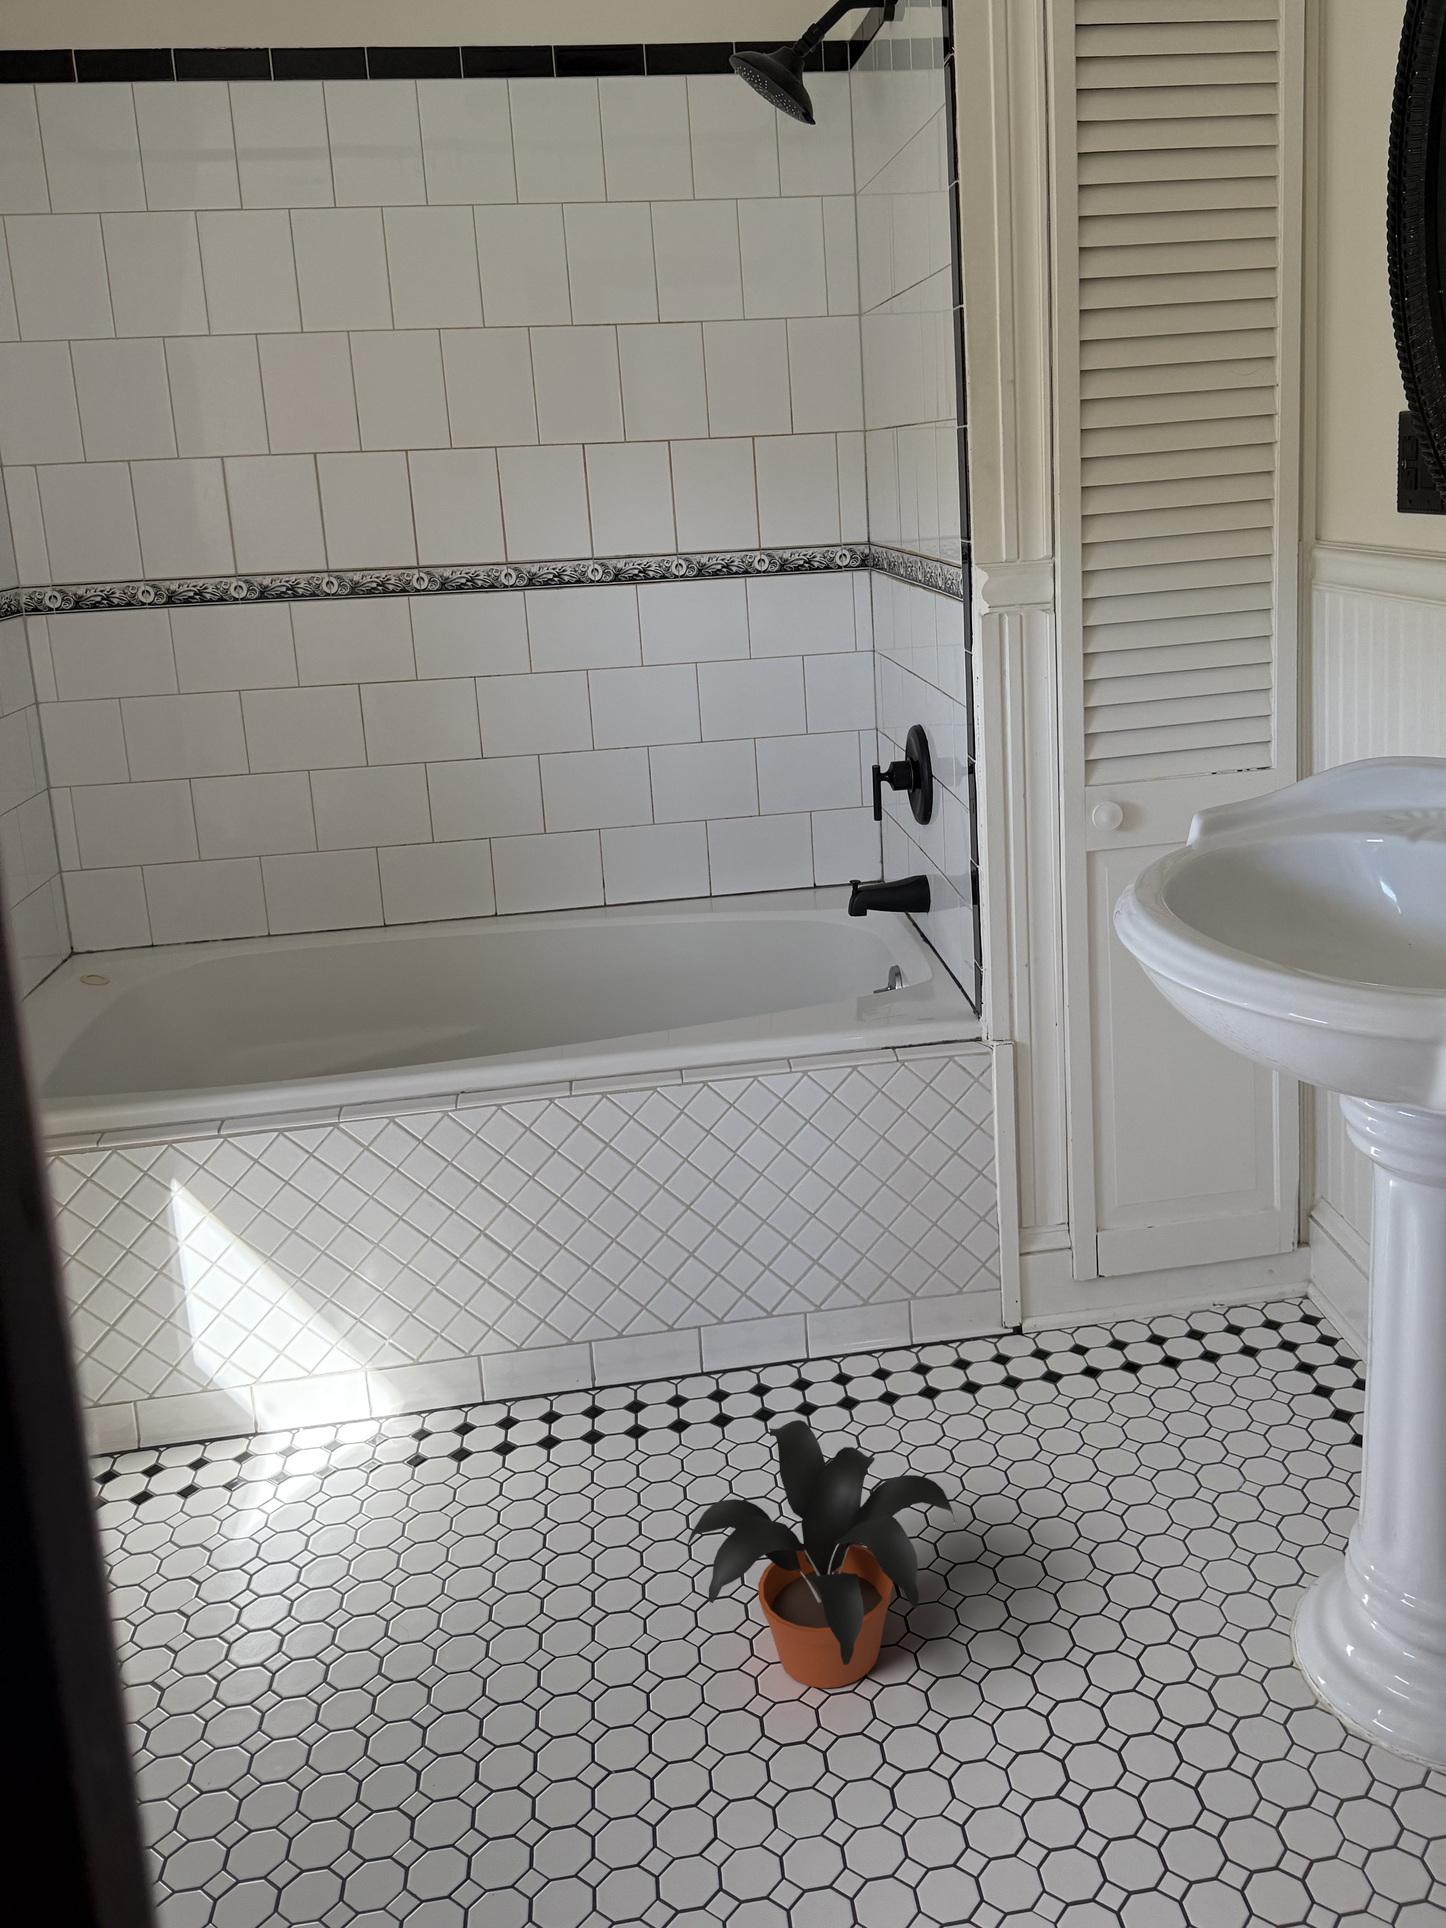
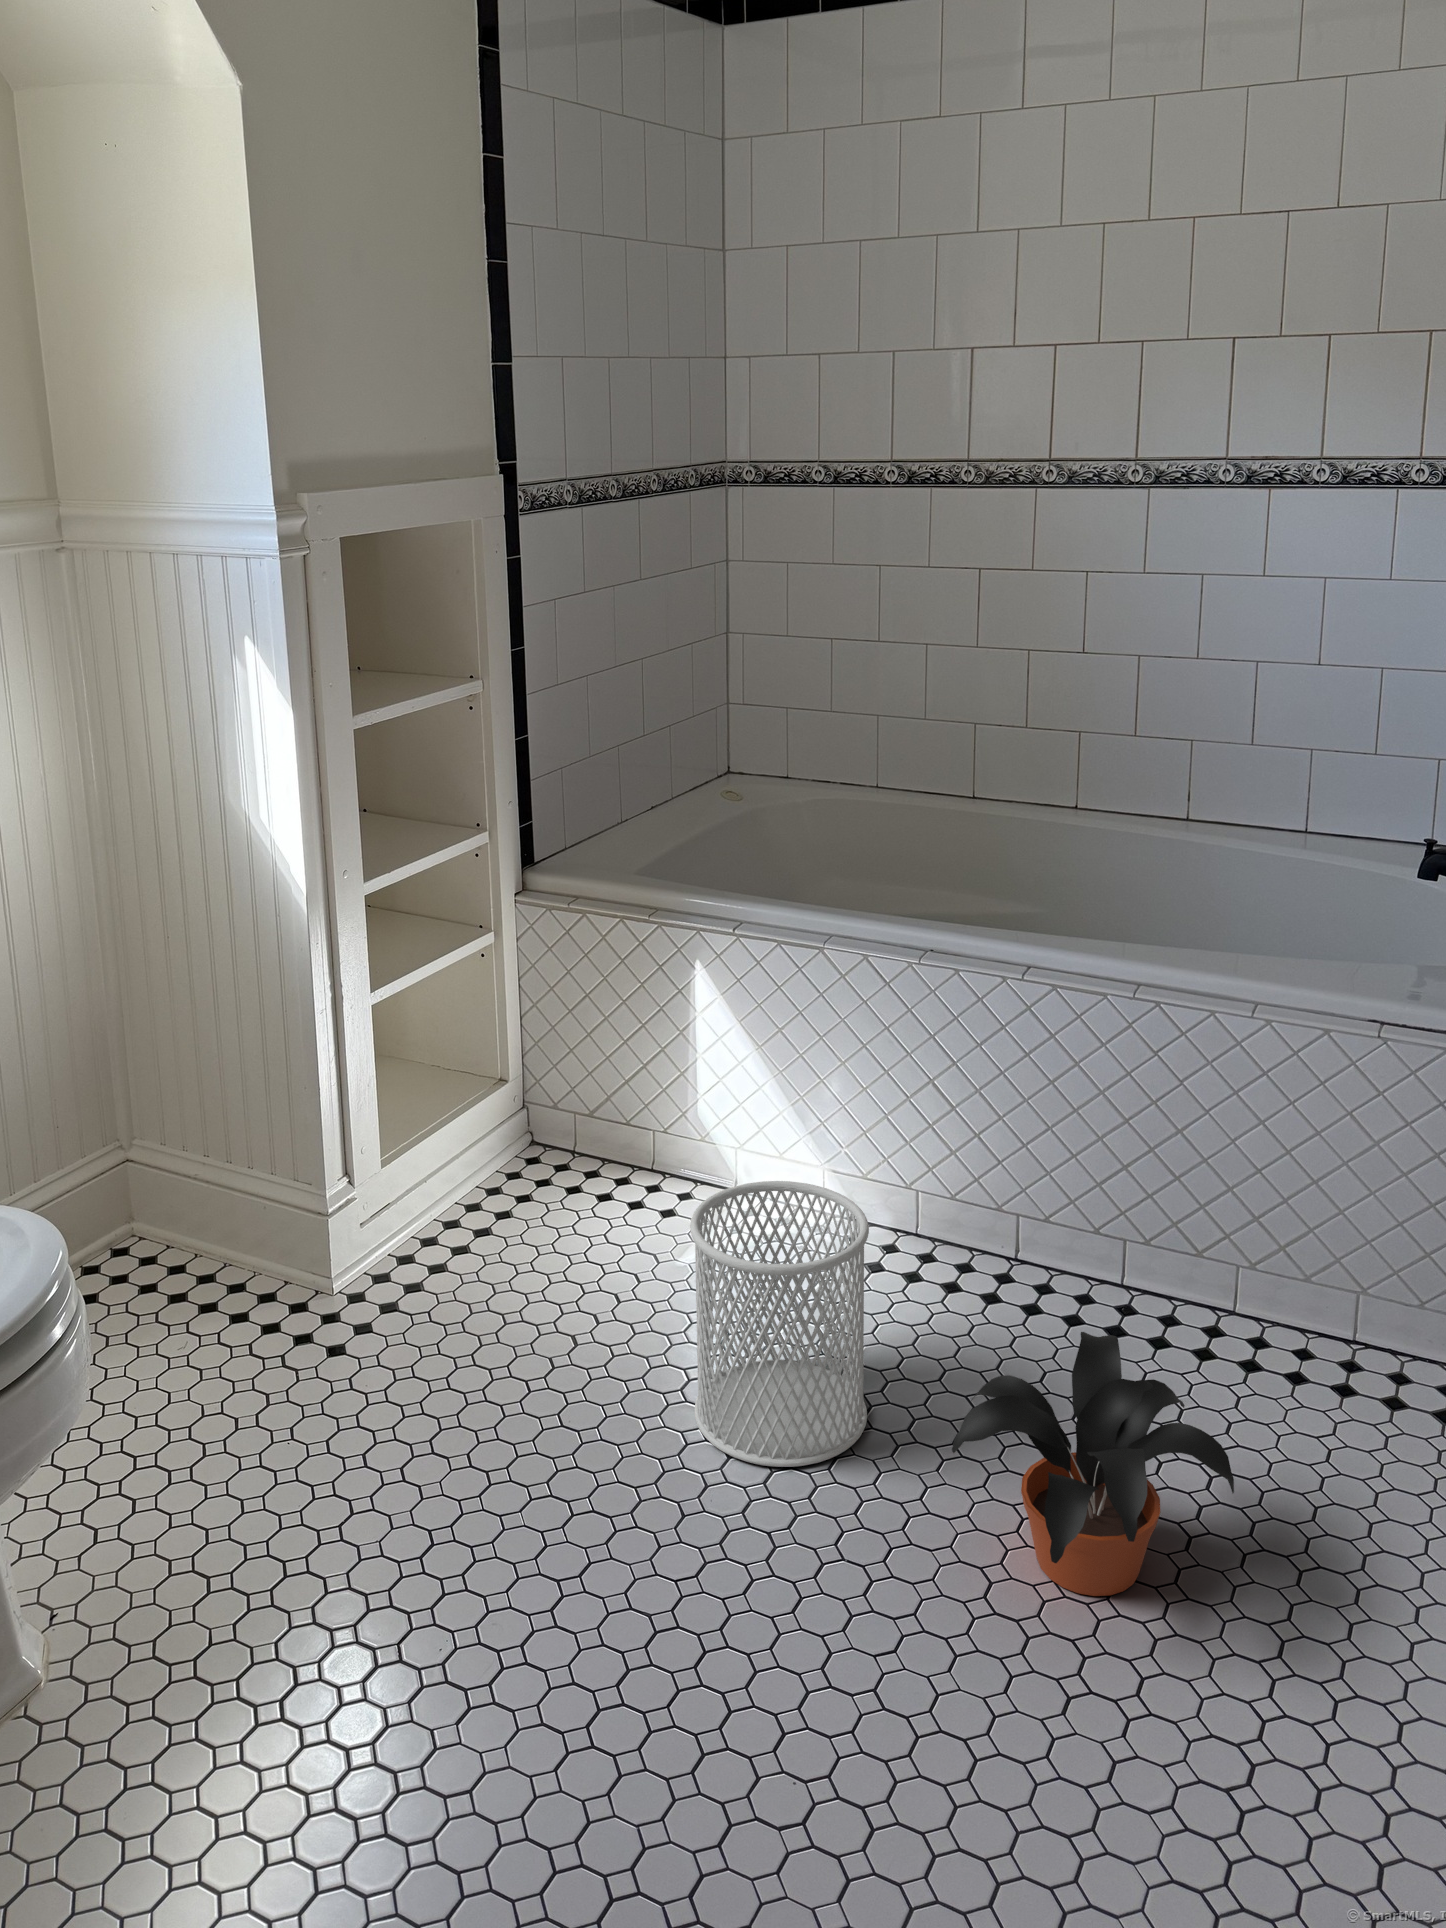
wastebasket: none [324,1383,553,1726] -> present [690,1181,869,1467]

